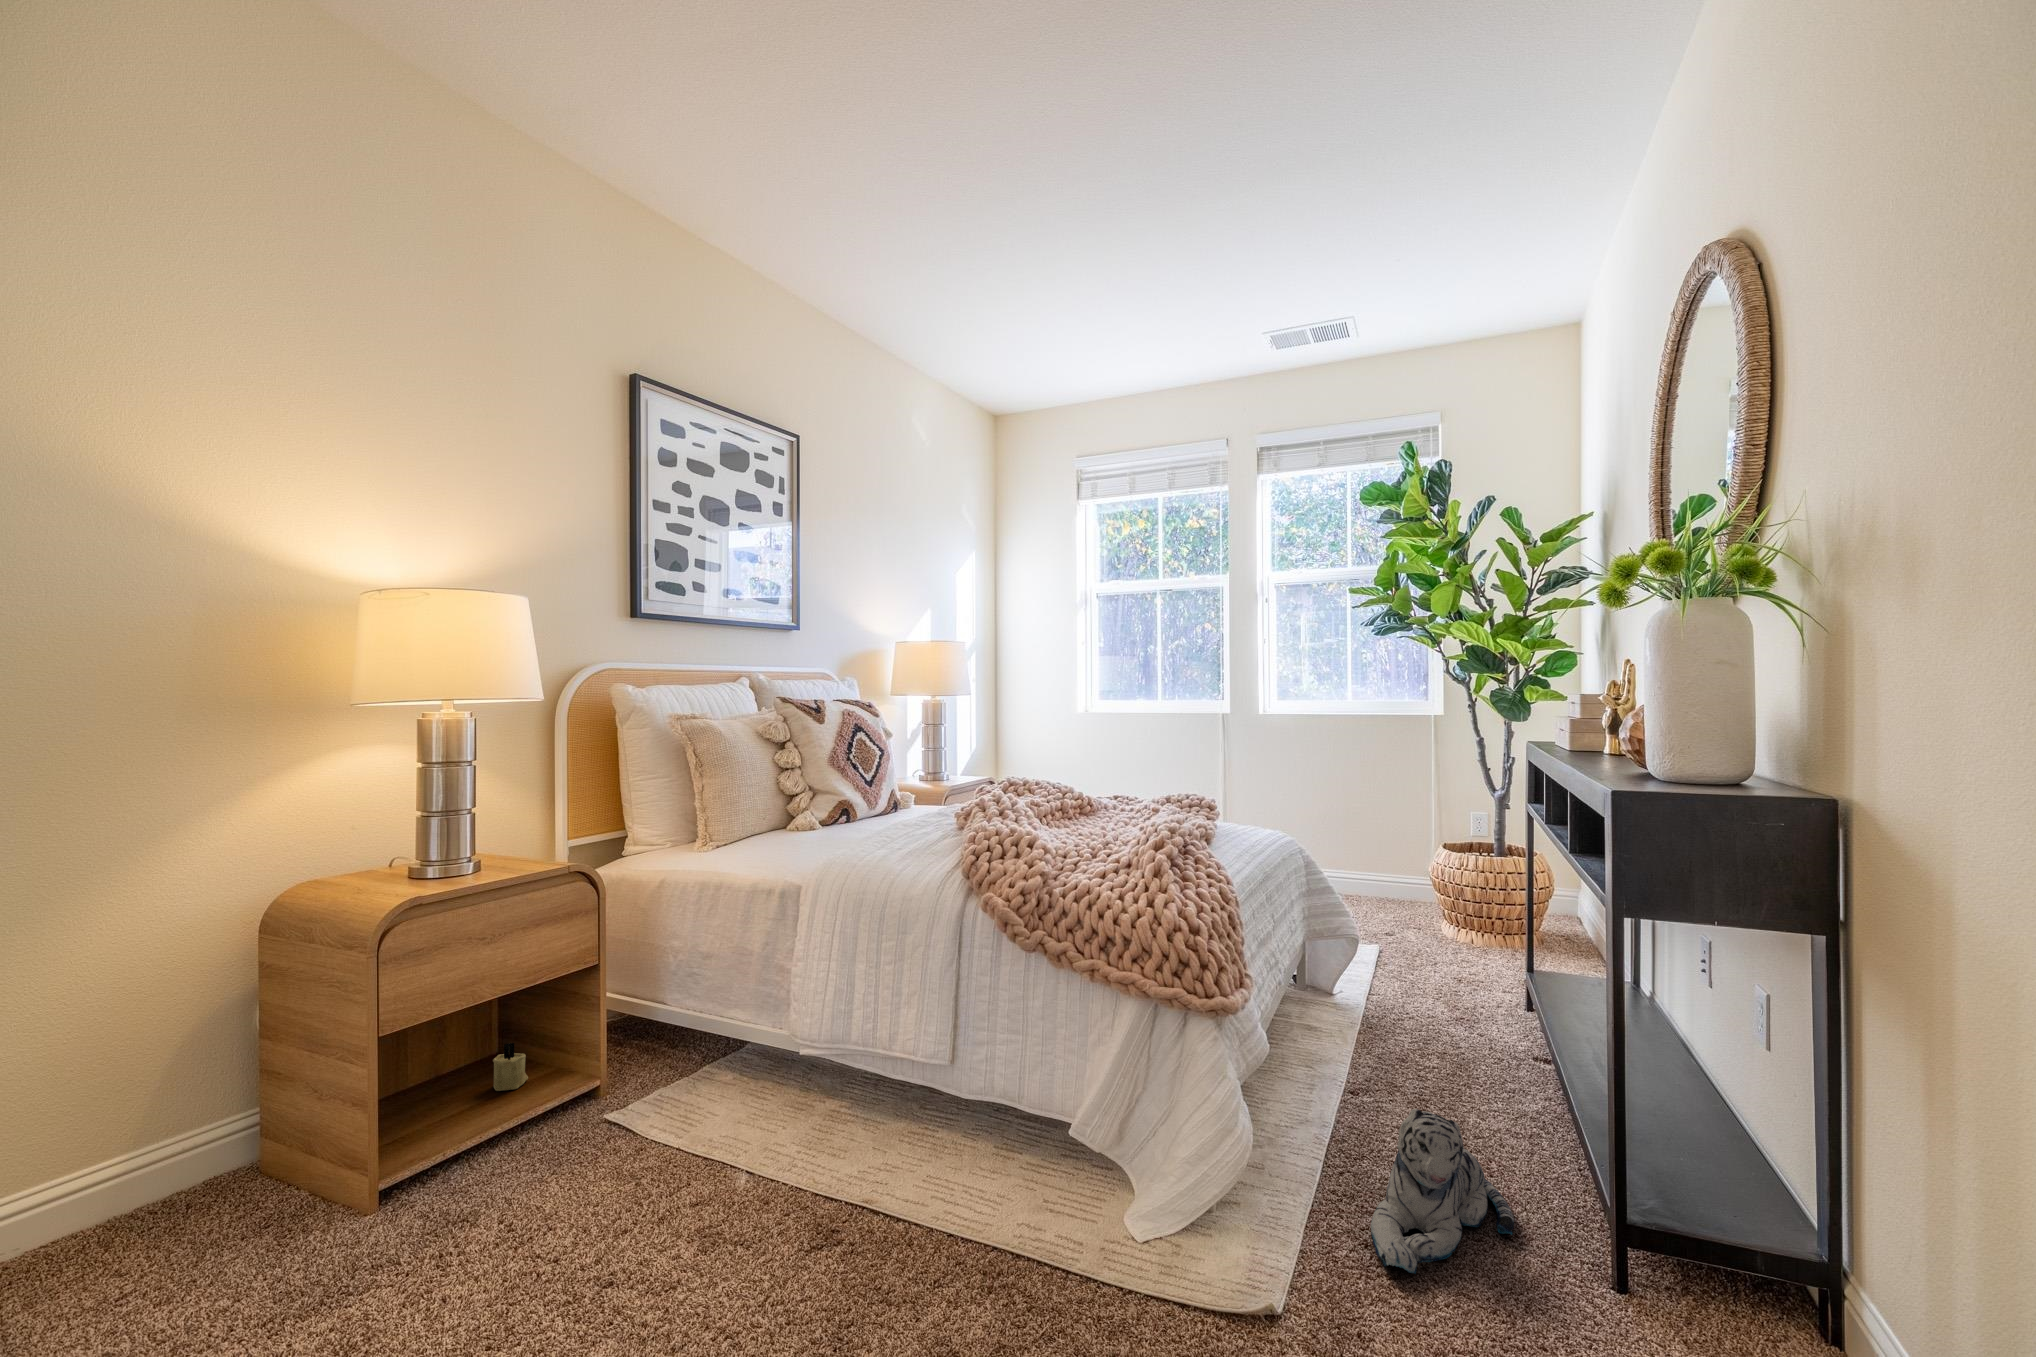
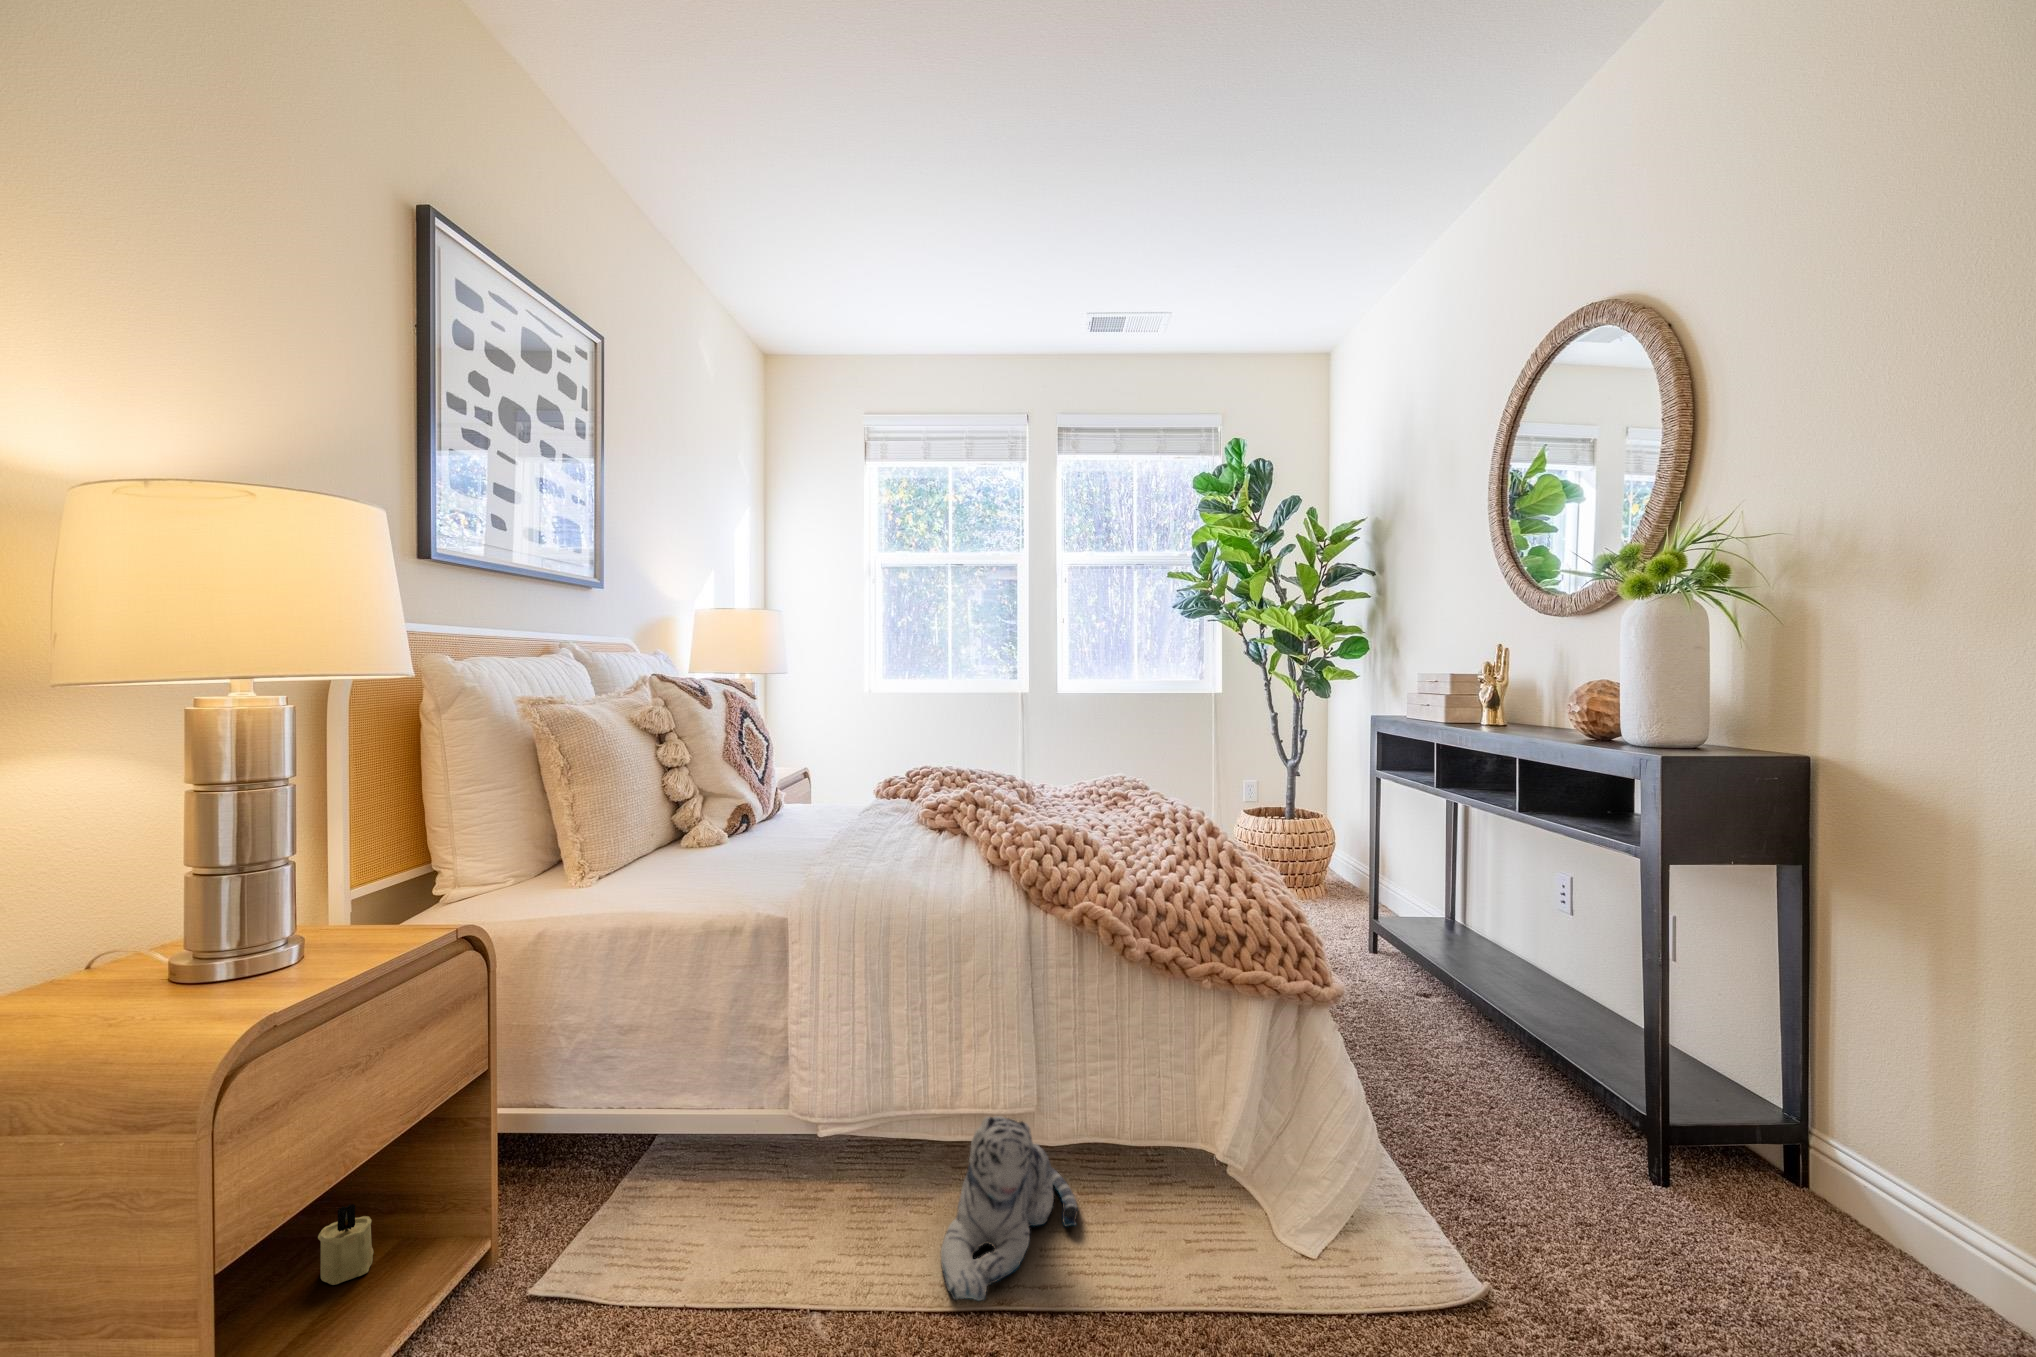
plush toy: present [1371,1109,1514,1273] -> present [941,1116,1077,1301]

